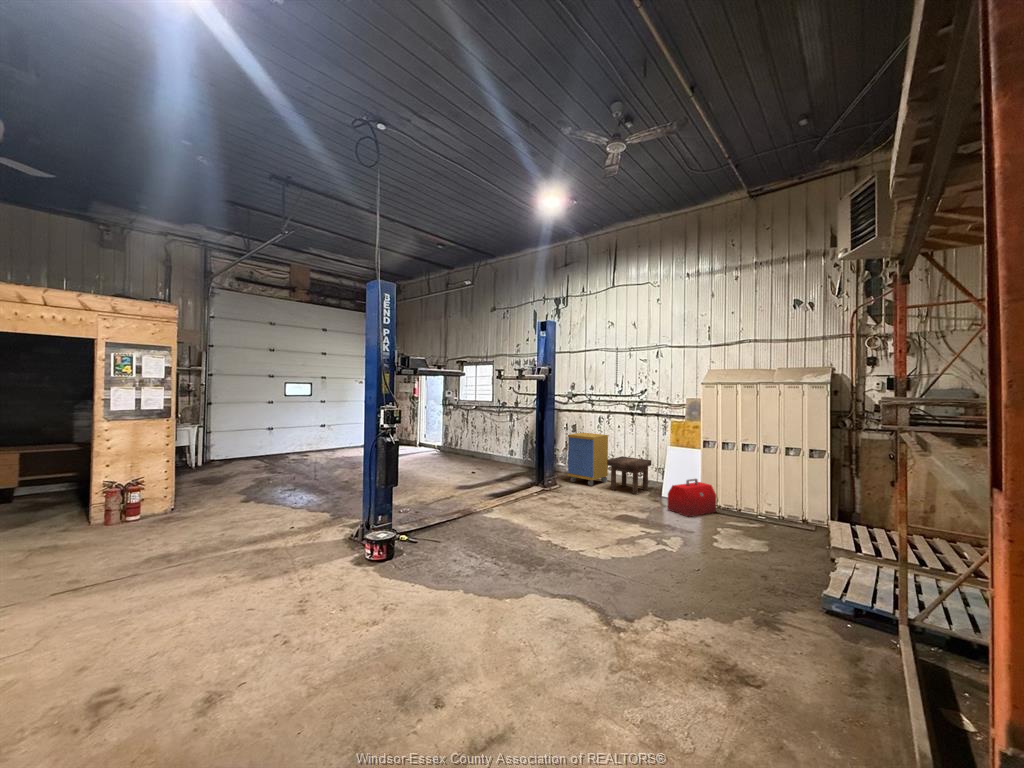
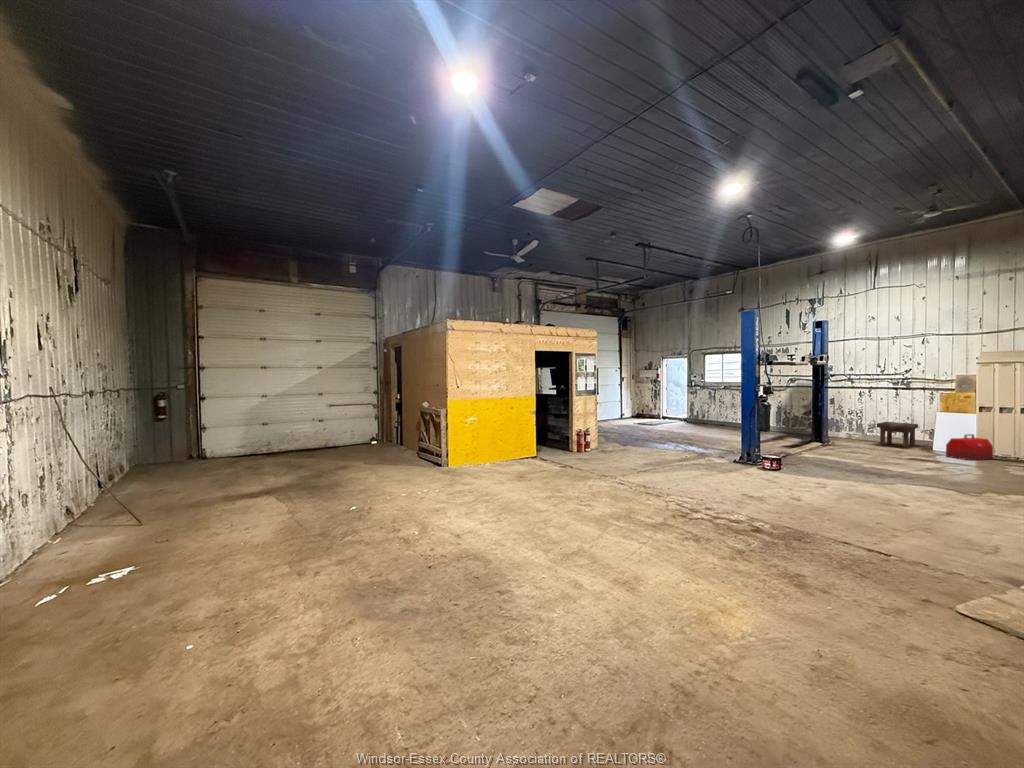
storage cabinet: present [567,433,608,486] -> none [834,404,871,444]

